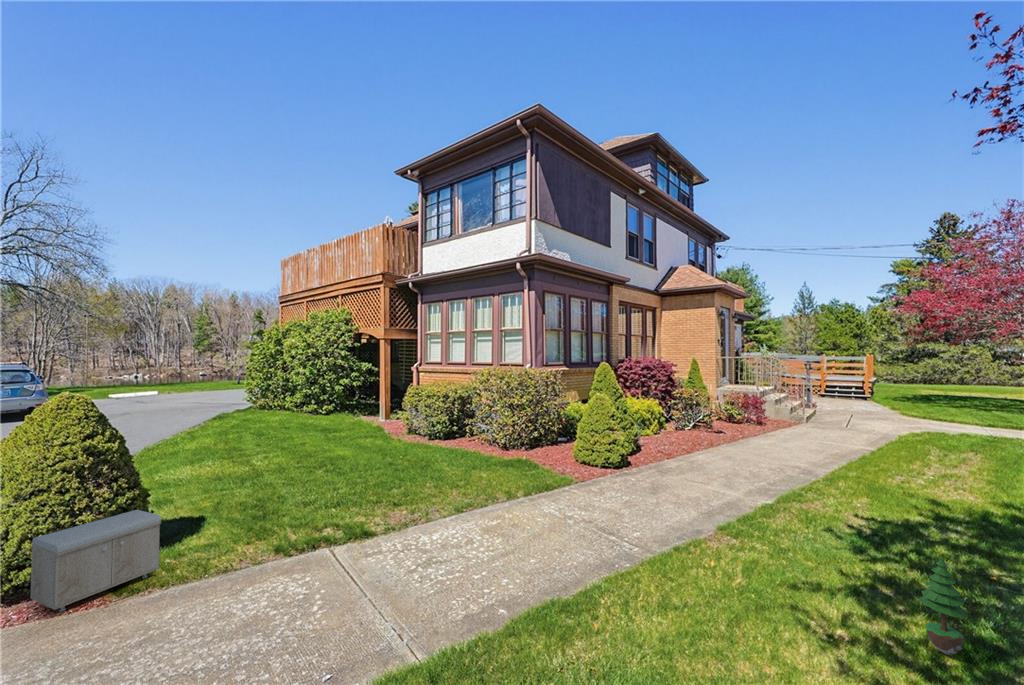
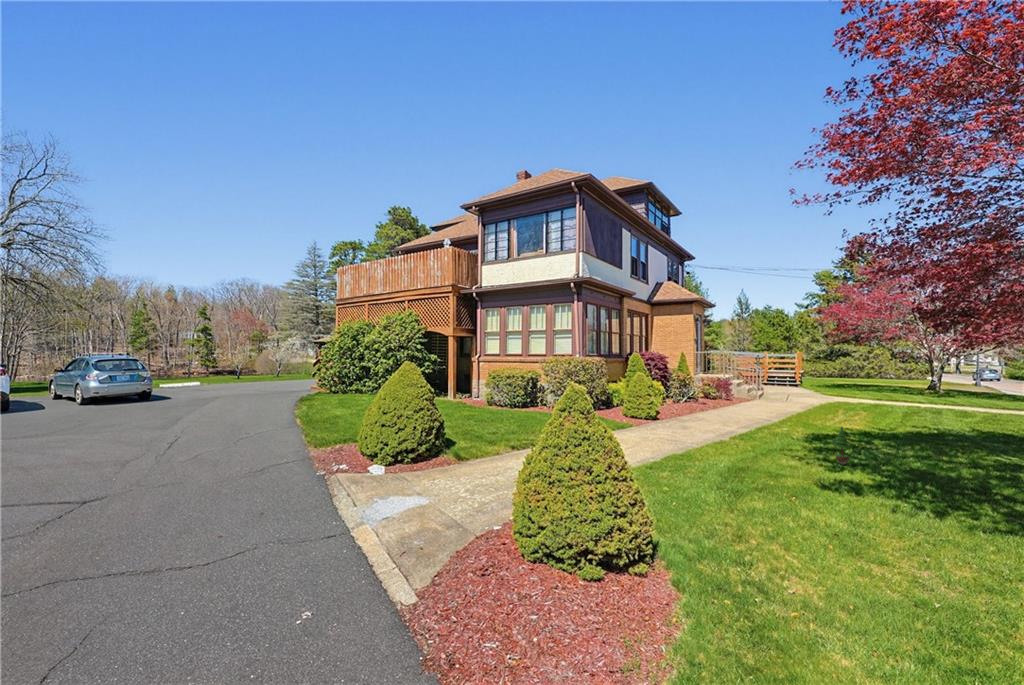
storage bench: present [31,510,161,612] -> none [428,425,469,467]

